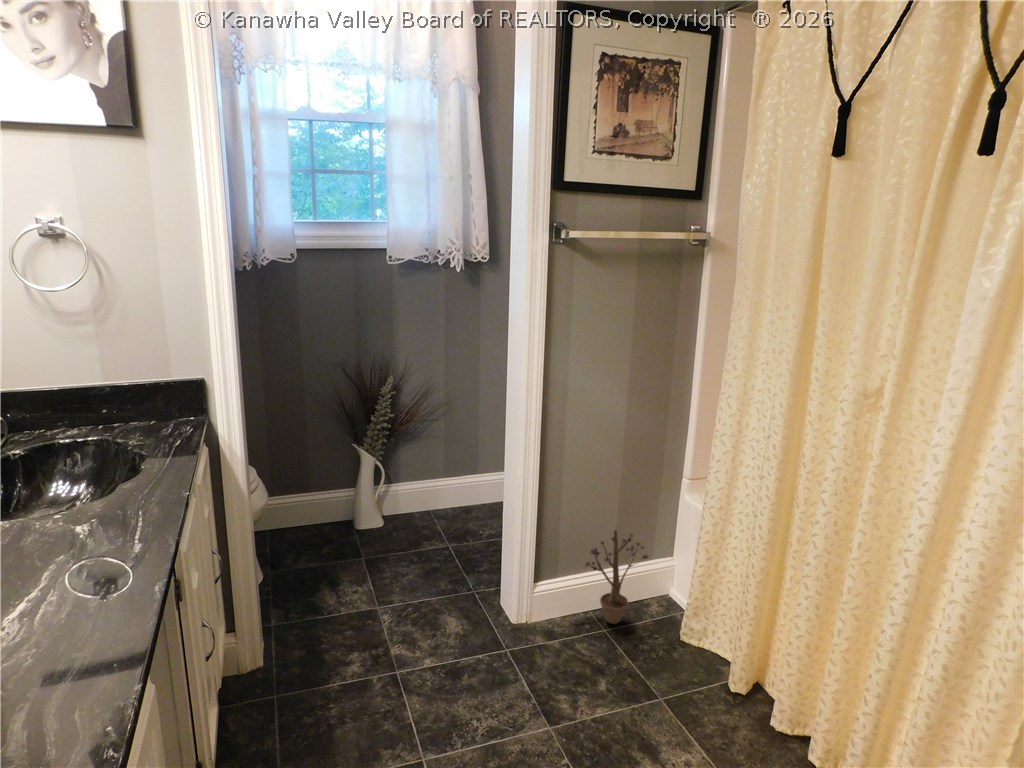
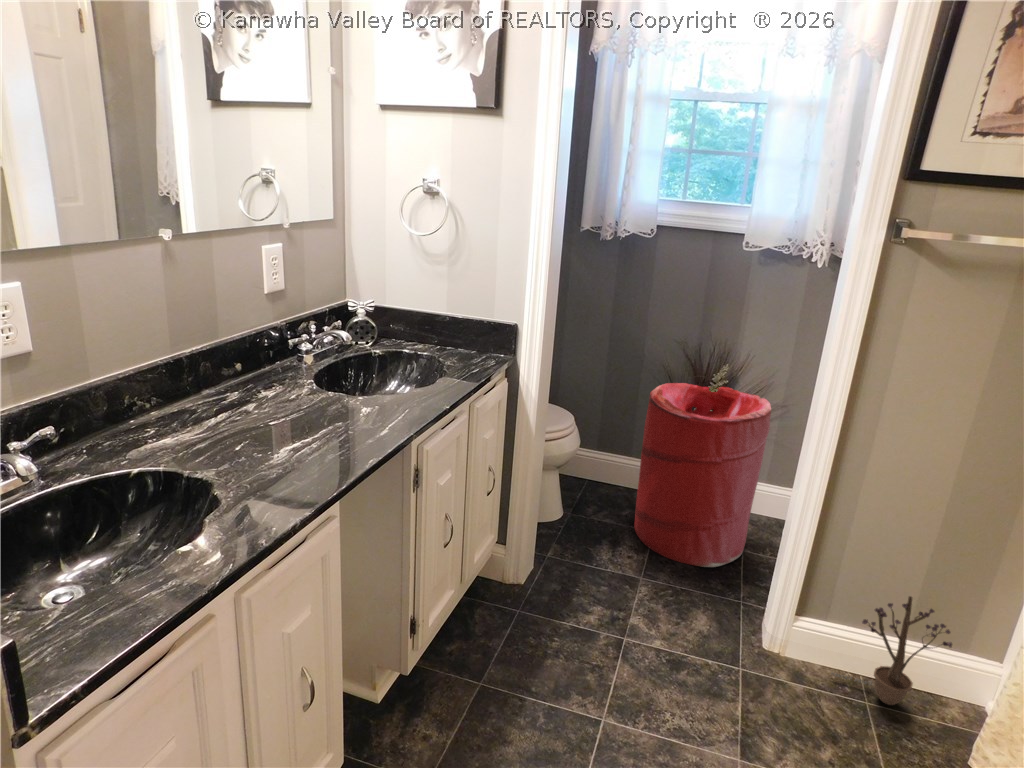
laundry hamper: none [332,398,451,579] -> present [634,383,771,567]

